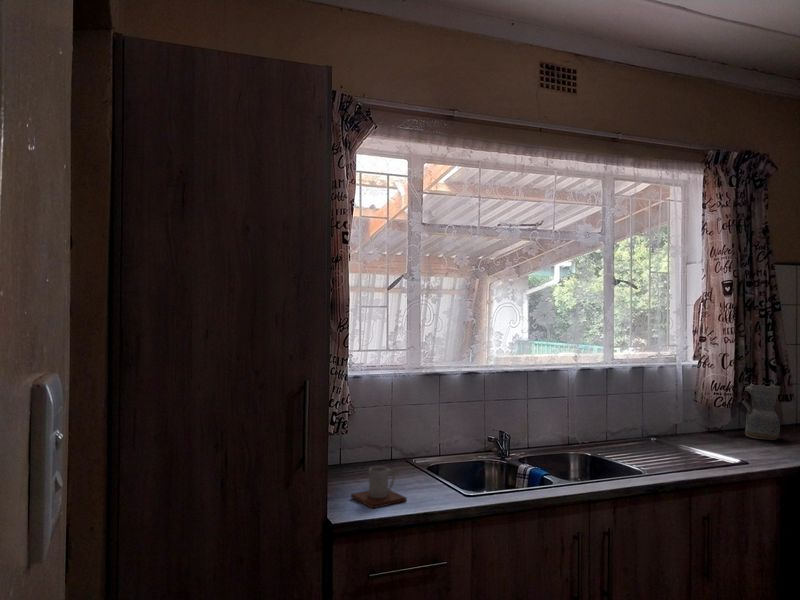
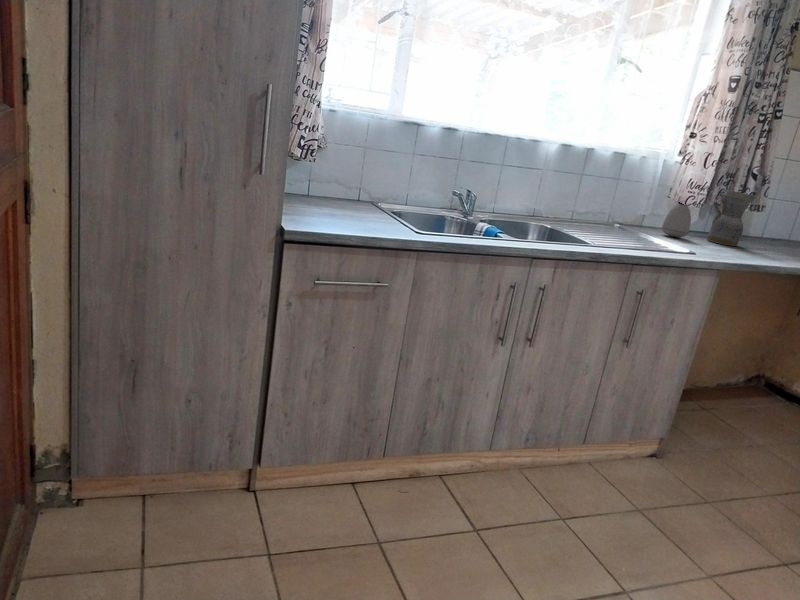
soap dispenser: none [698,391,727,439] -> present [662,202,691,237]
mug: present [351,466,407,508] -> none [310,188,362,223]

